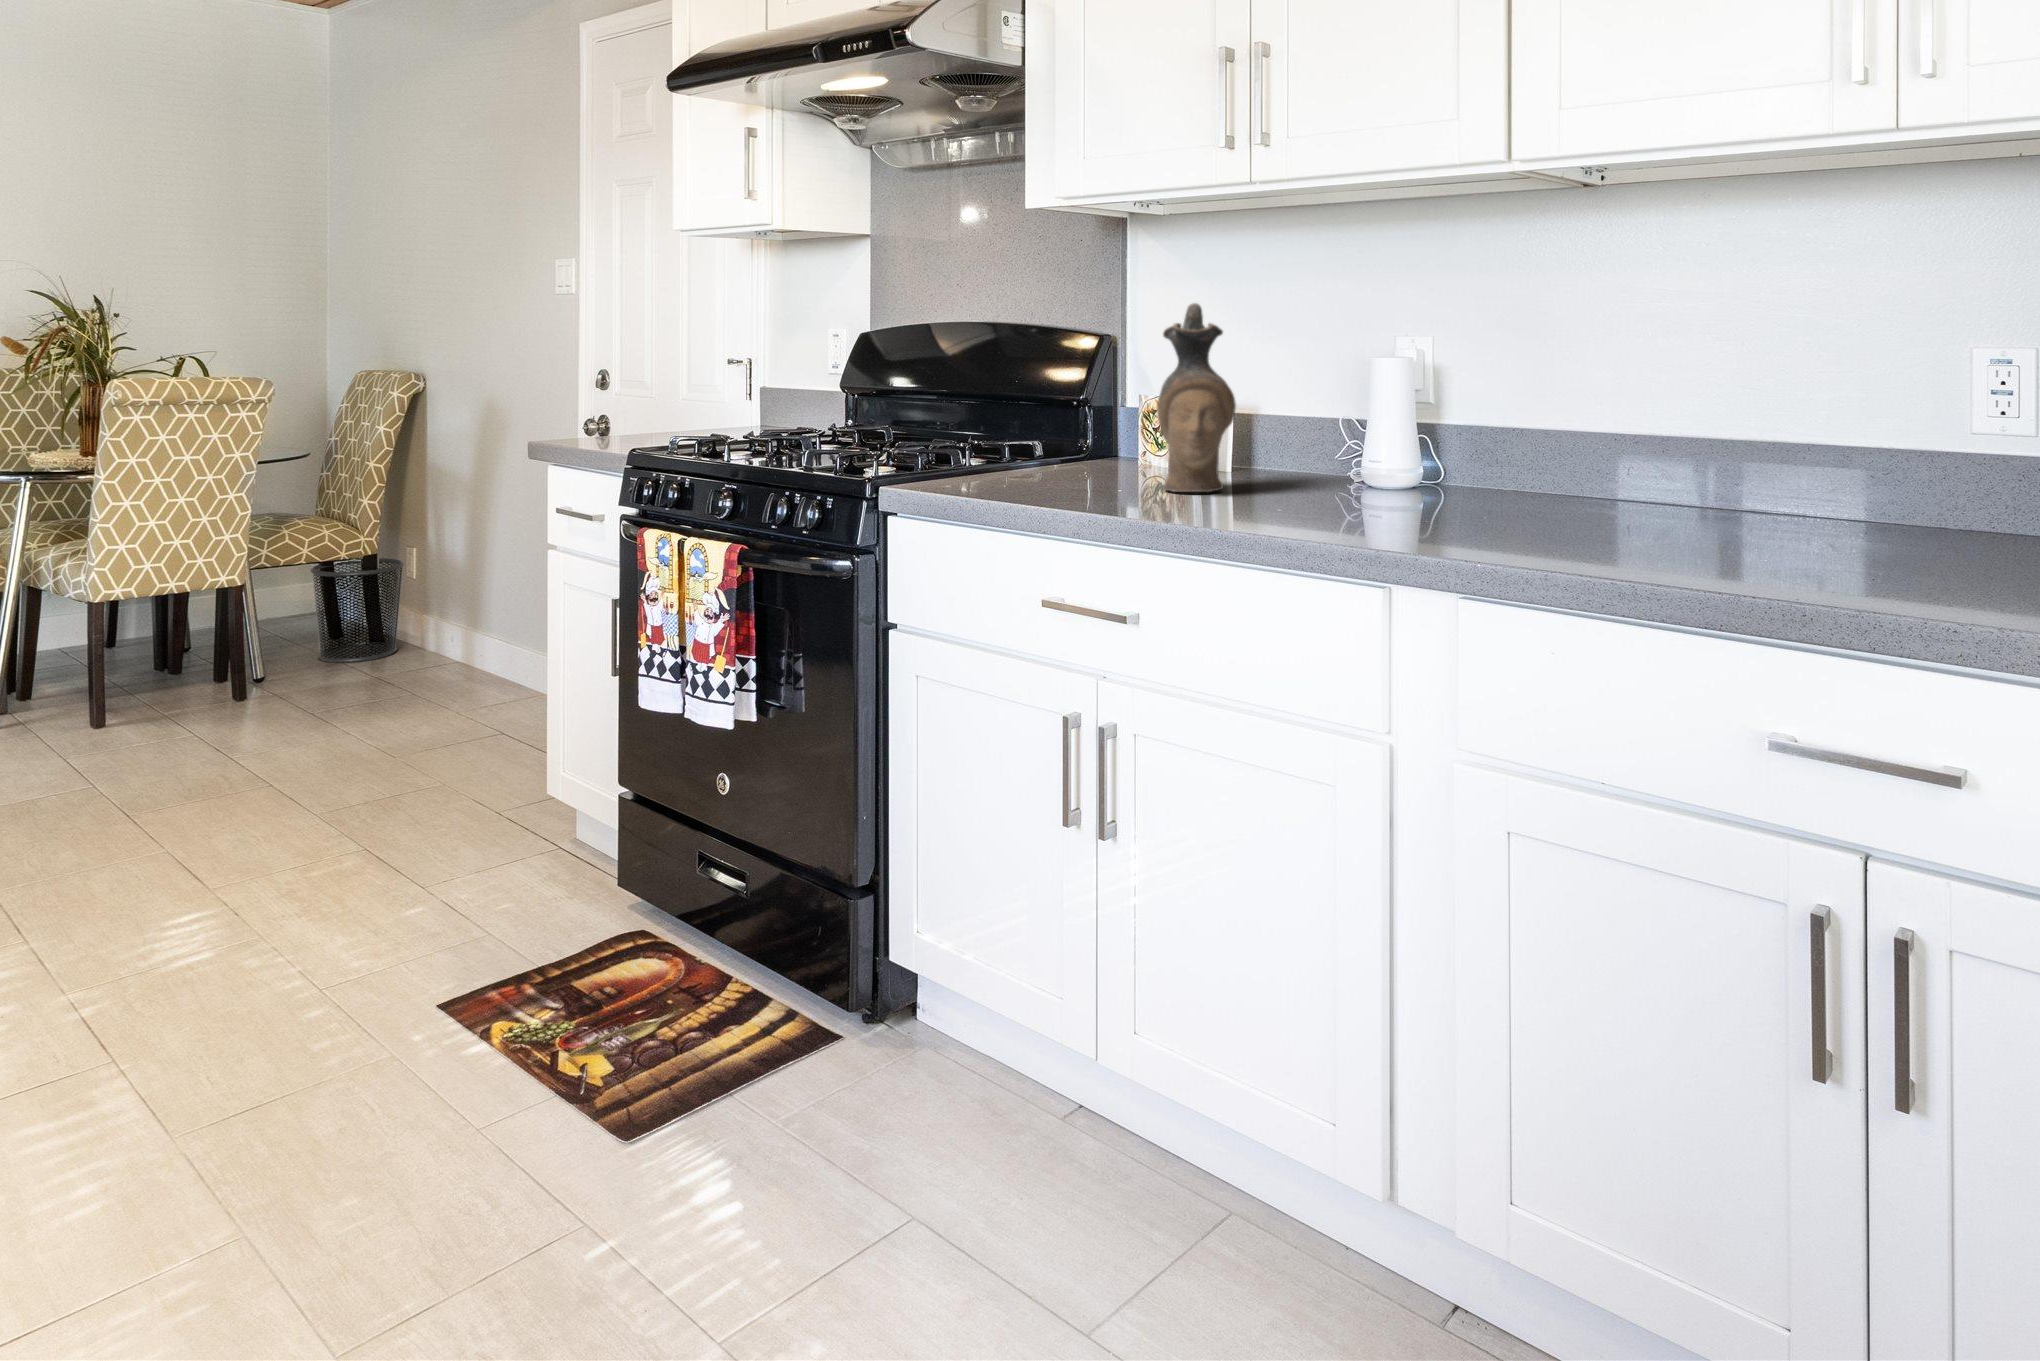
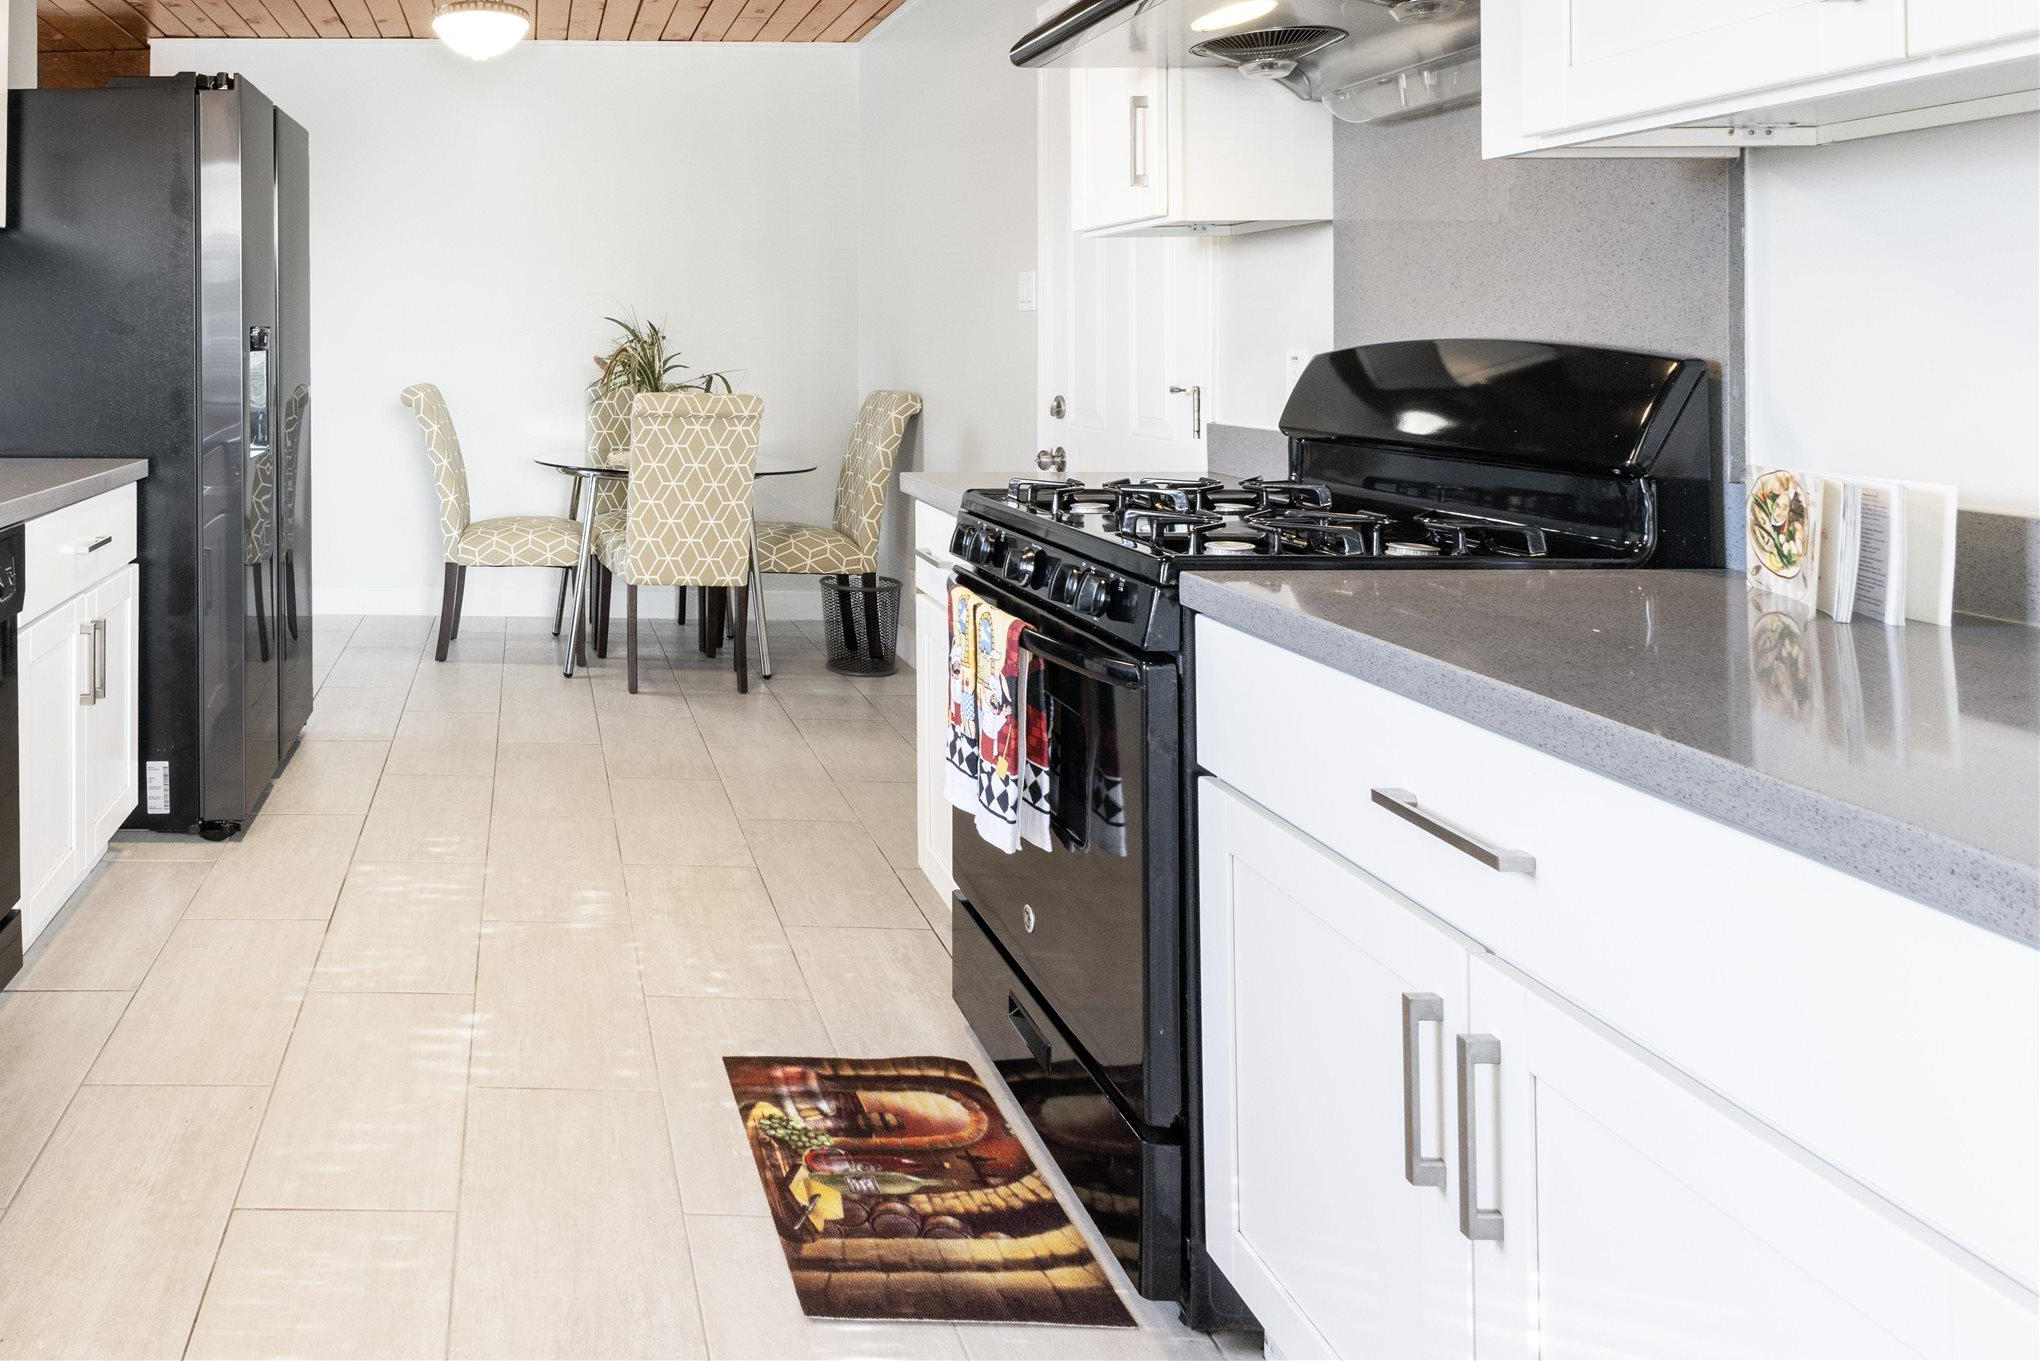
ceramic pitcher: present [1157,303,1236,492] -> none [1654,300,1850,657]

